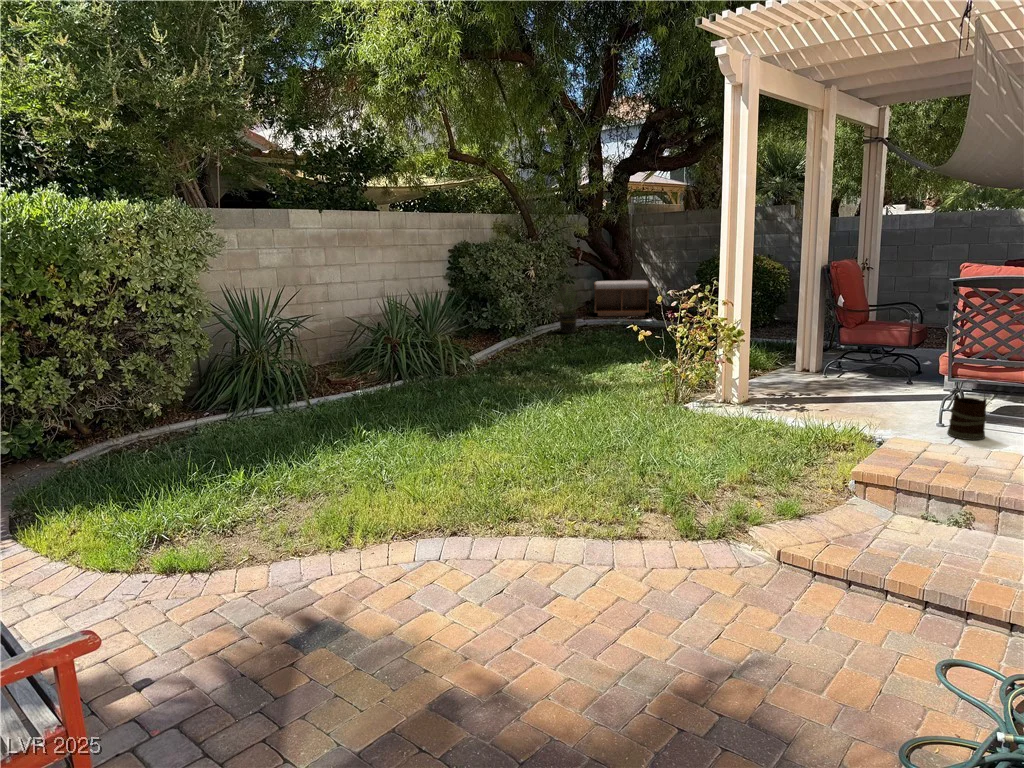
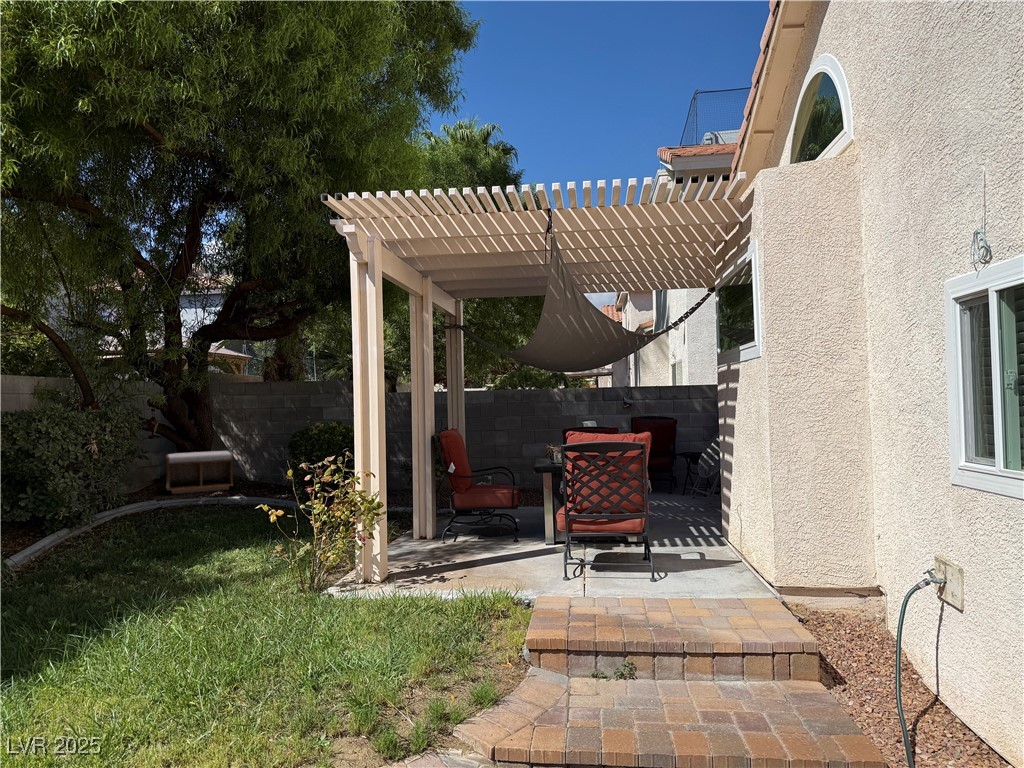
potted plant: present [554,286,577,333] -> none [117,455,161,518]
wooden bucket: present [947,379,987,440] -> none [575,533,605,590]

